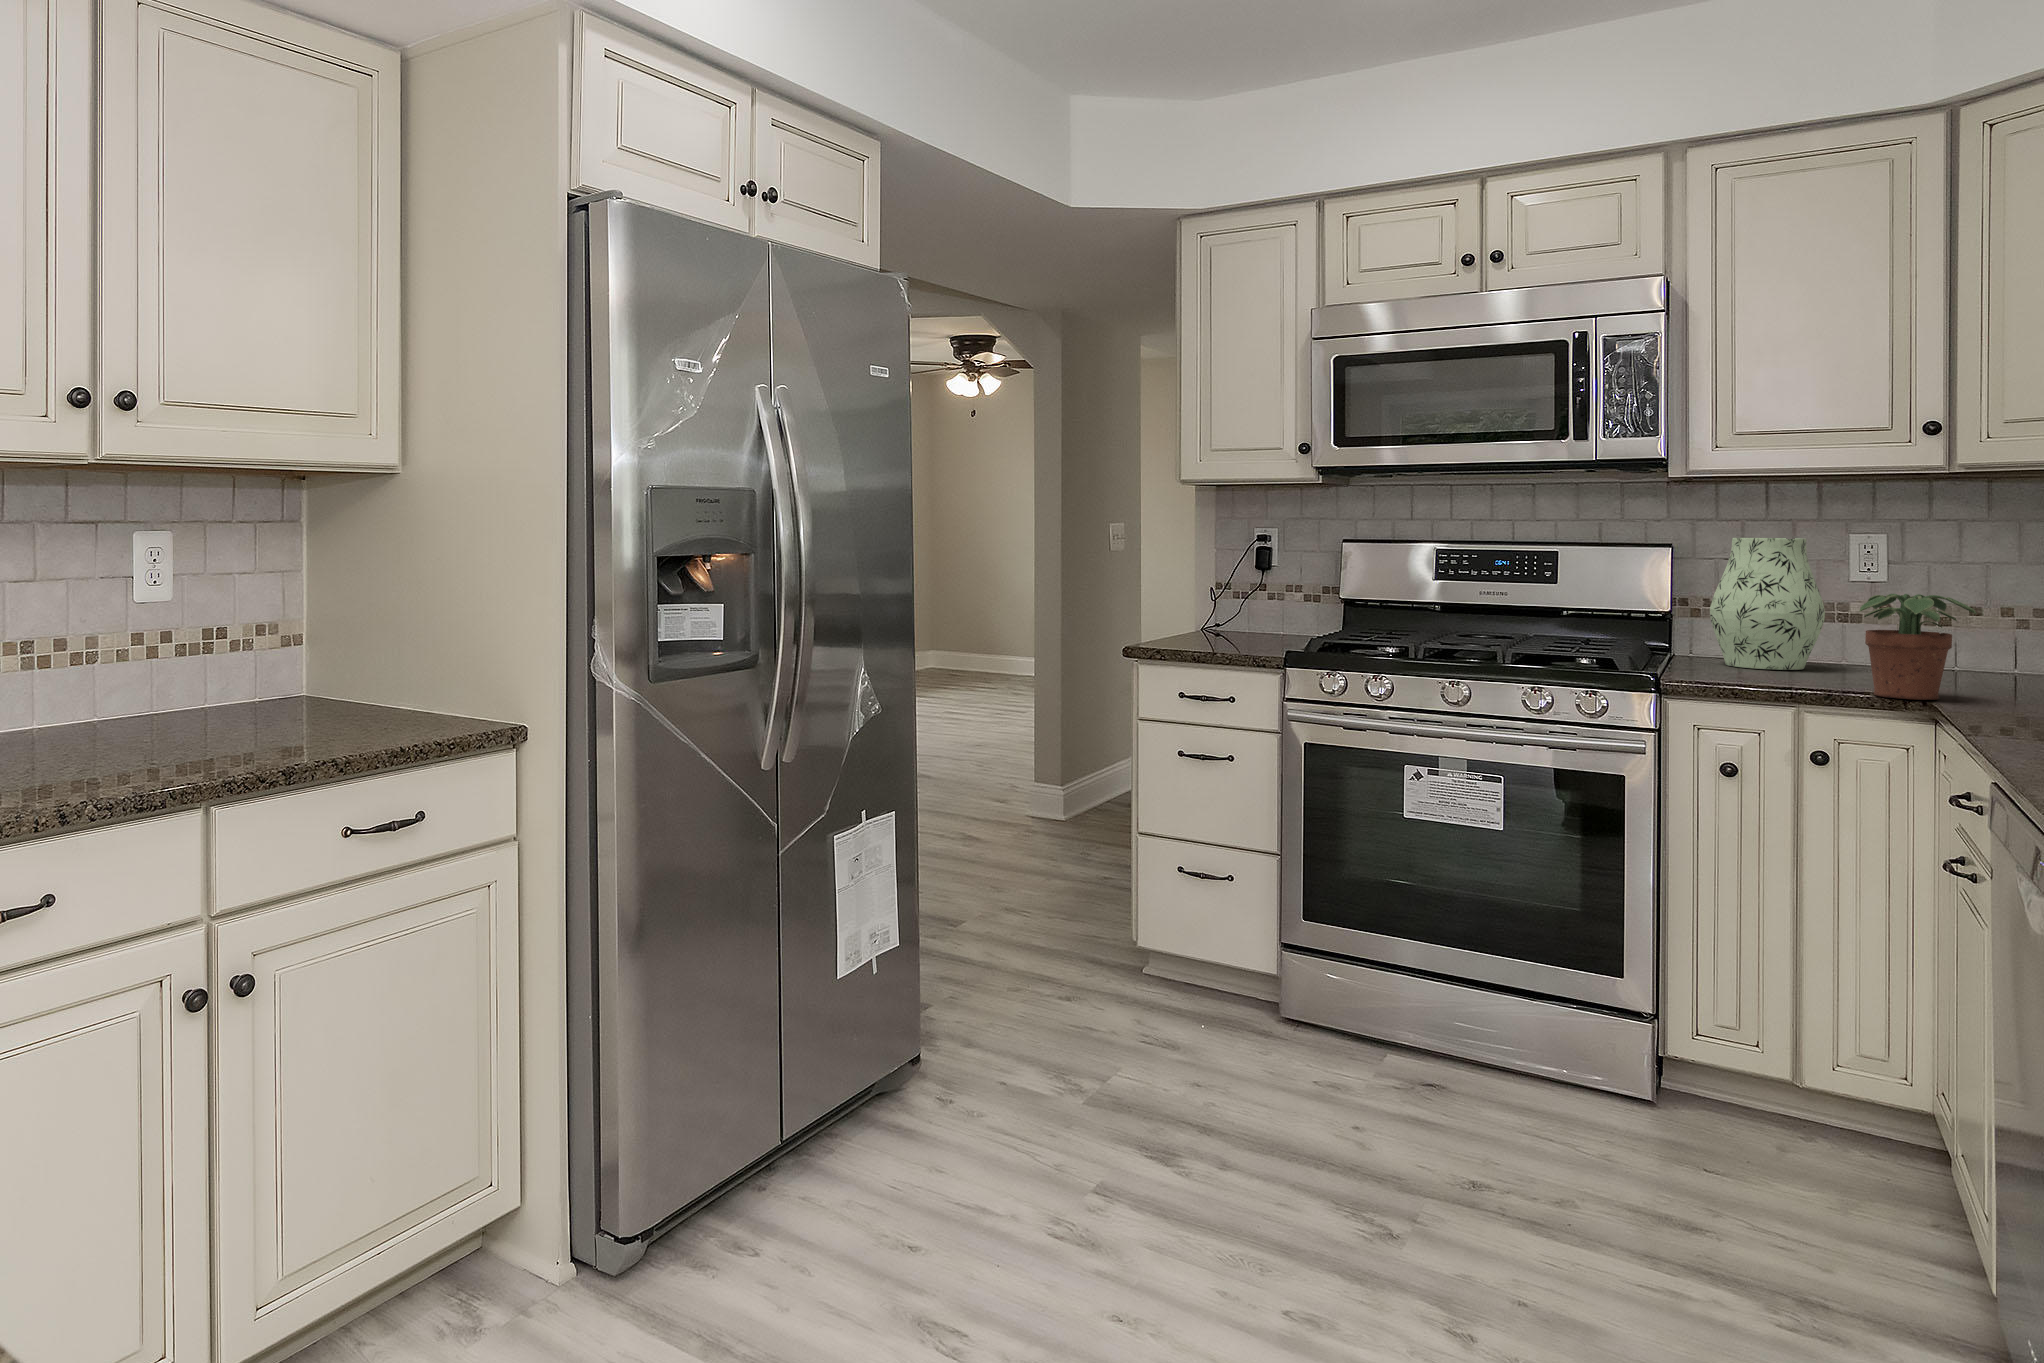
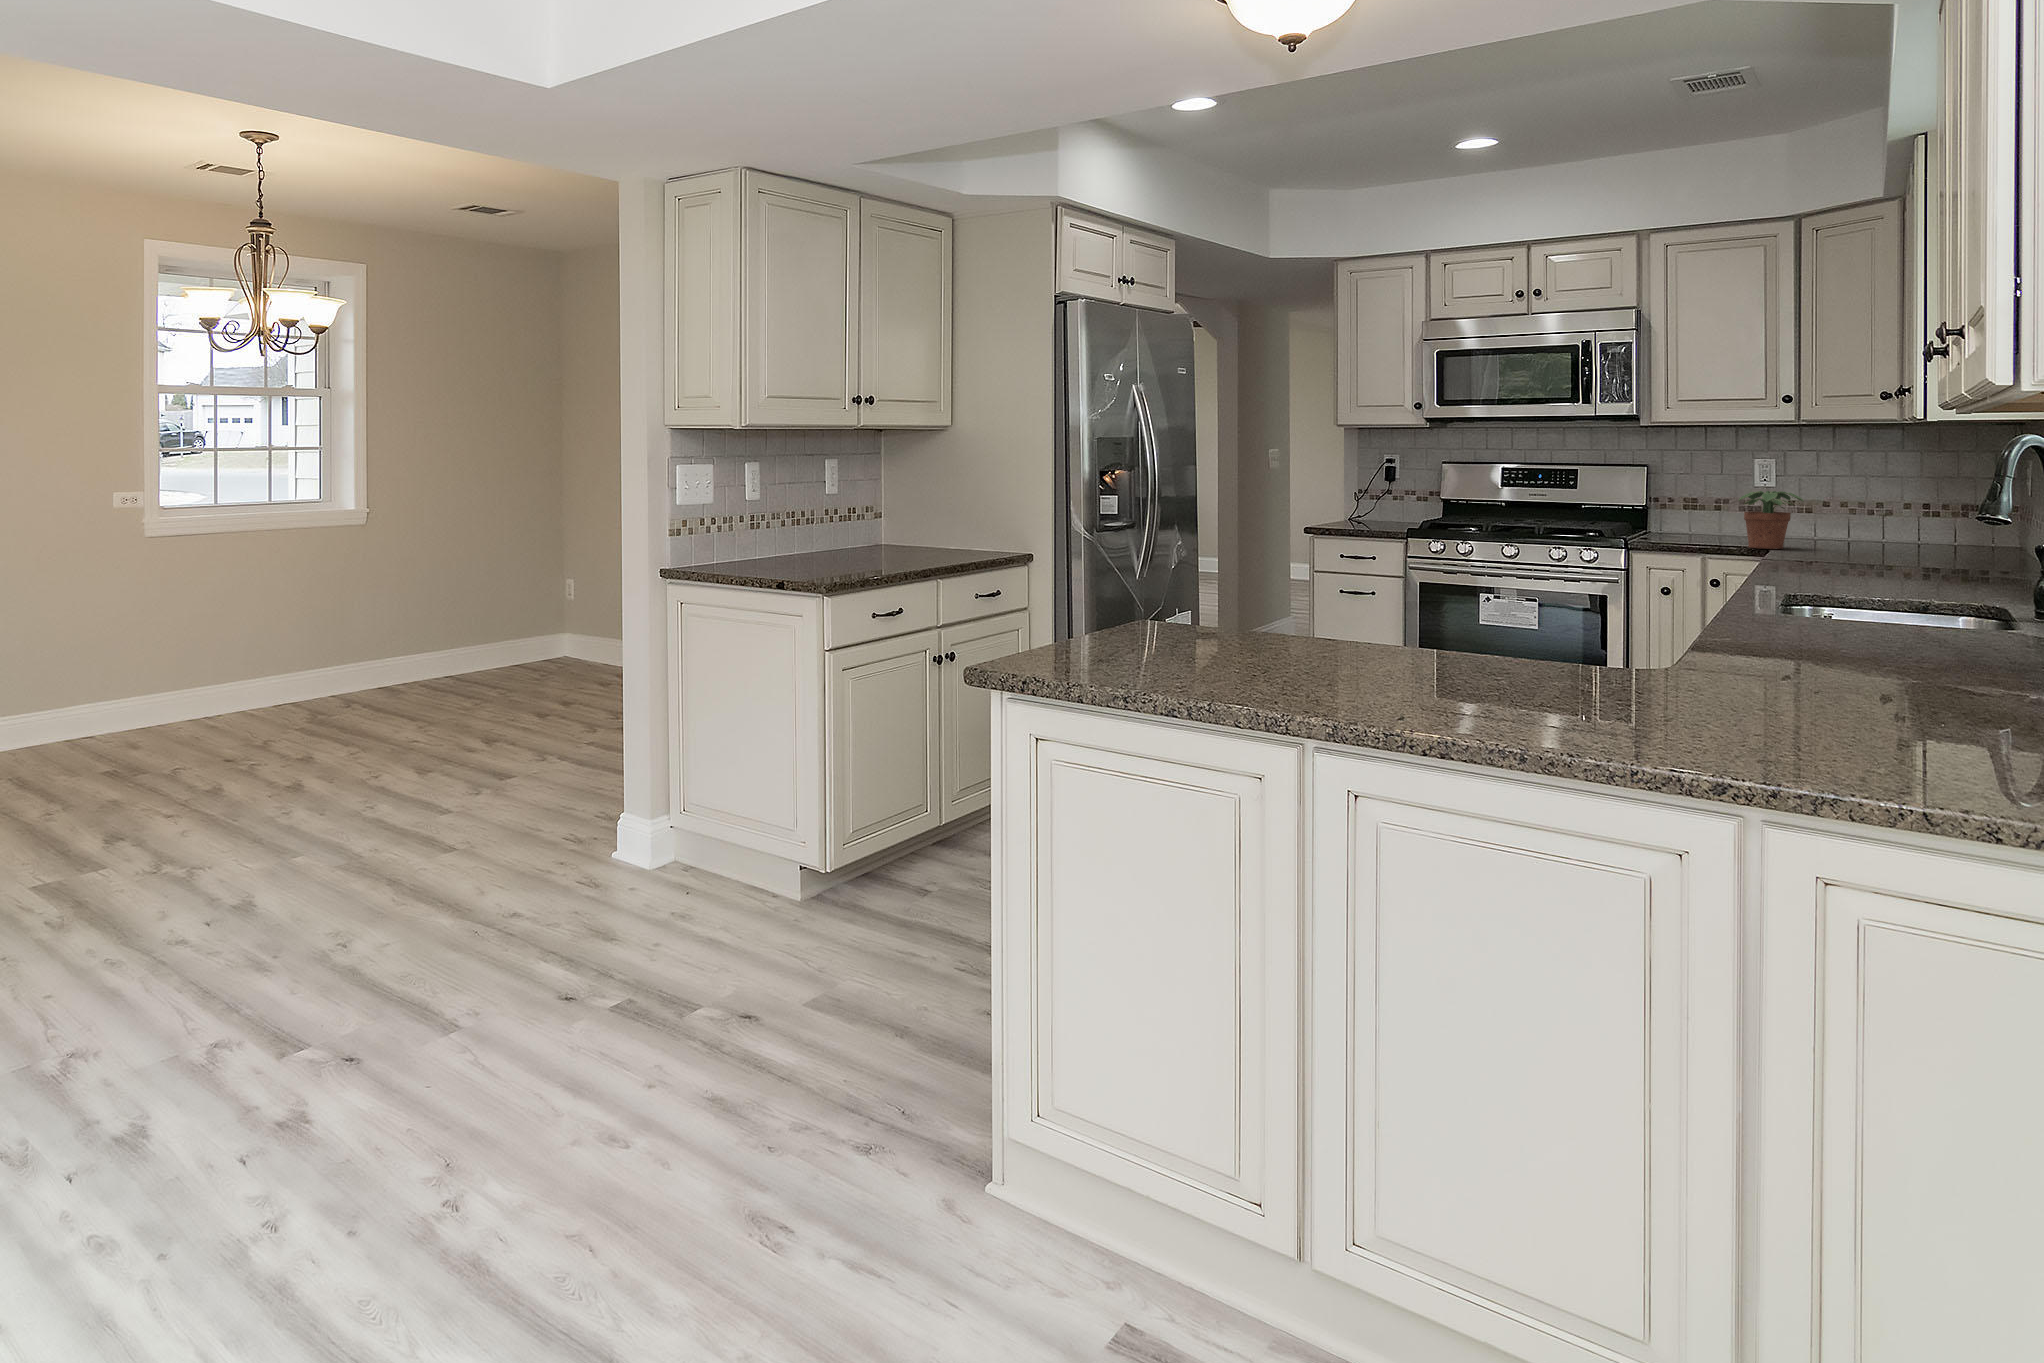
vase: present [1710,538,1825,670] -> none [1671,461,1739,539]

